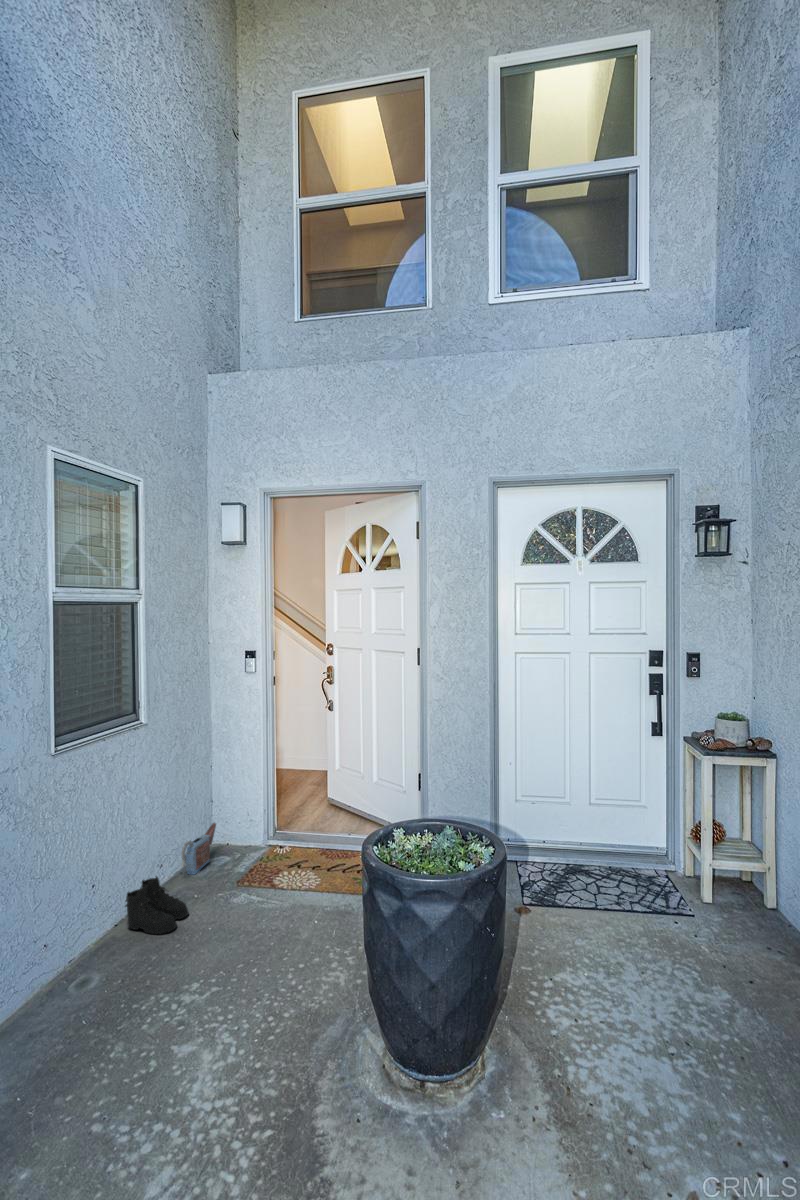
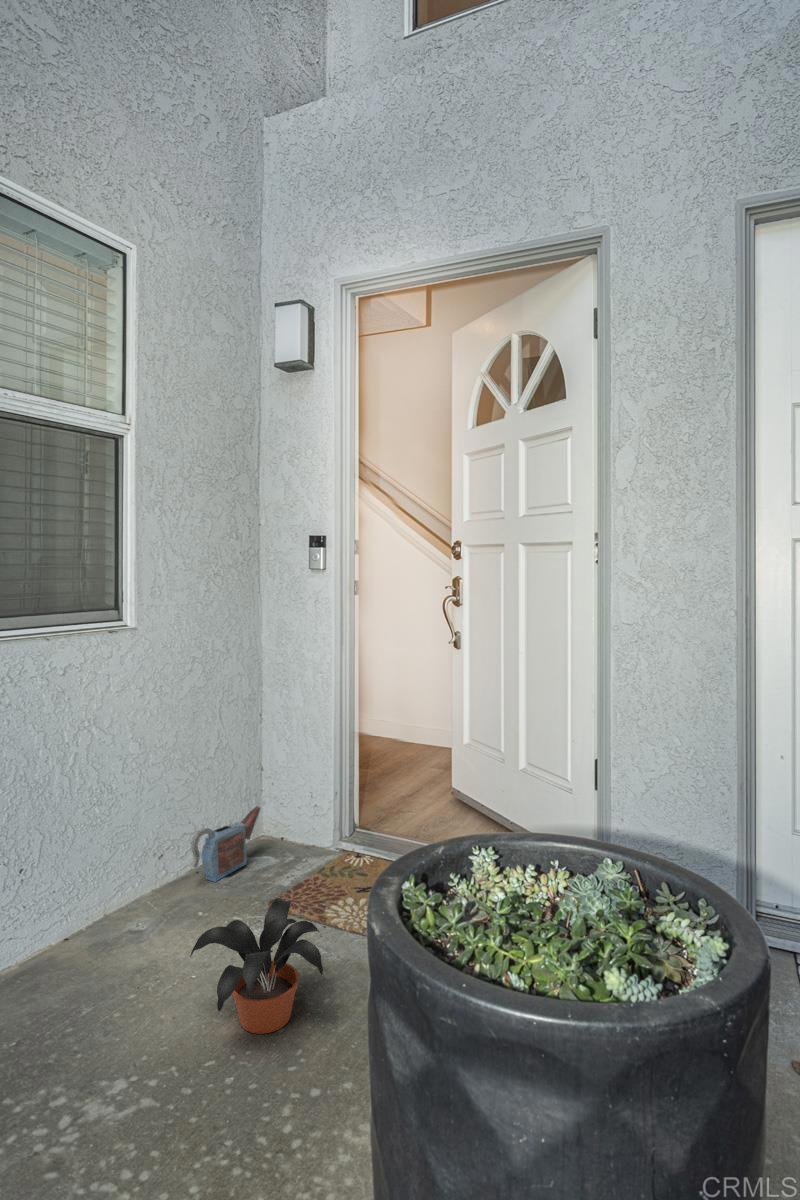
potted plant: none [220,873,297,948] -> present [190,898,323,1034]
boots: present [125,876,189,935] -> none [76,875,176,973]

